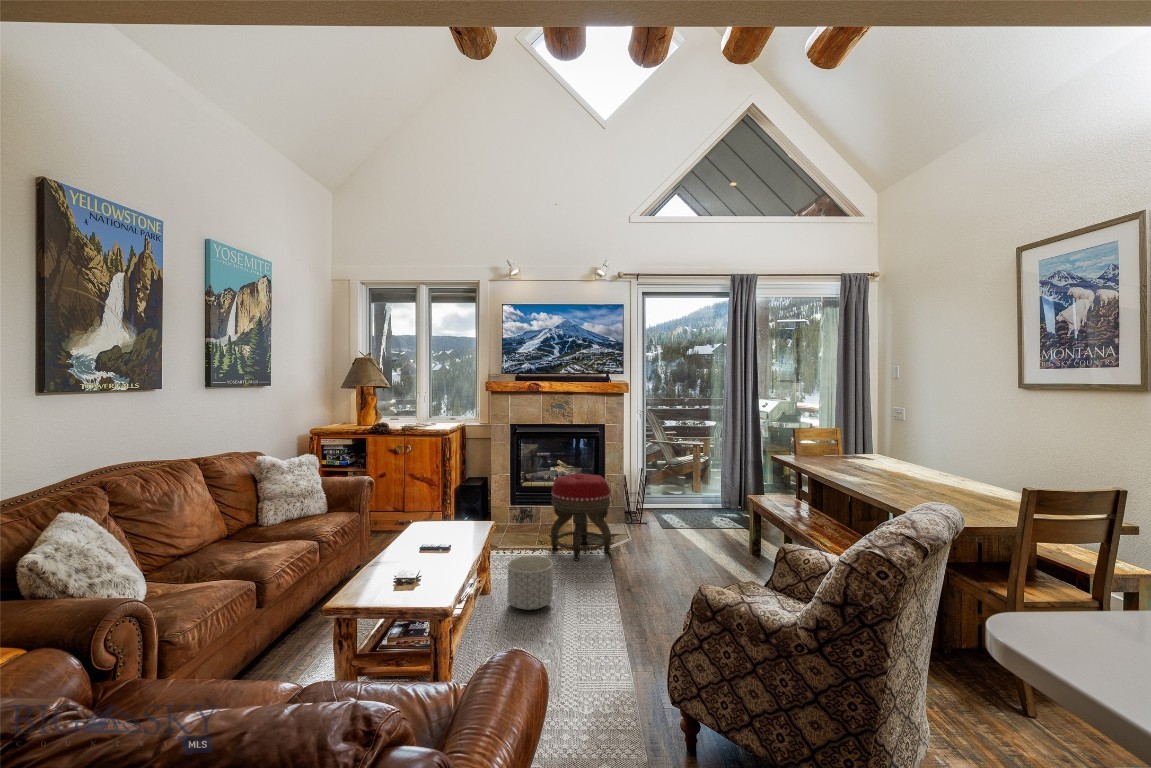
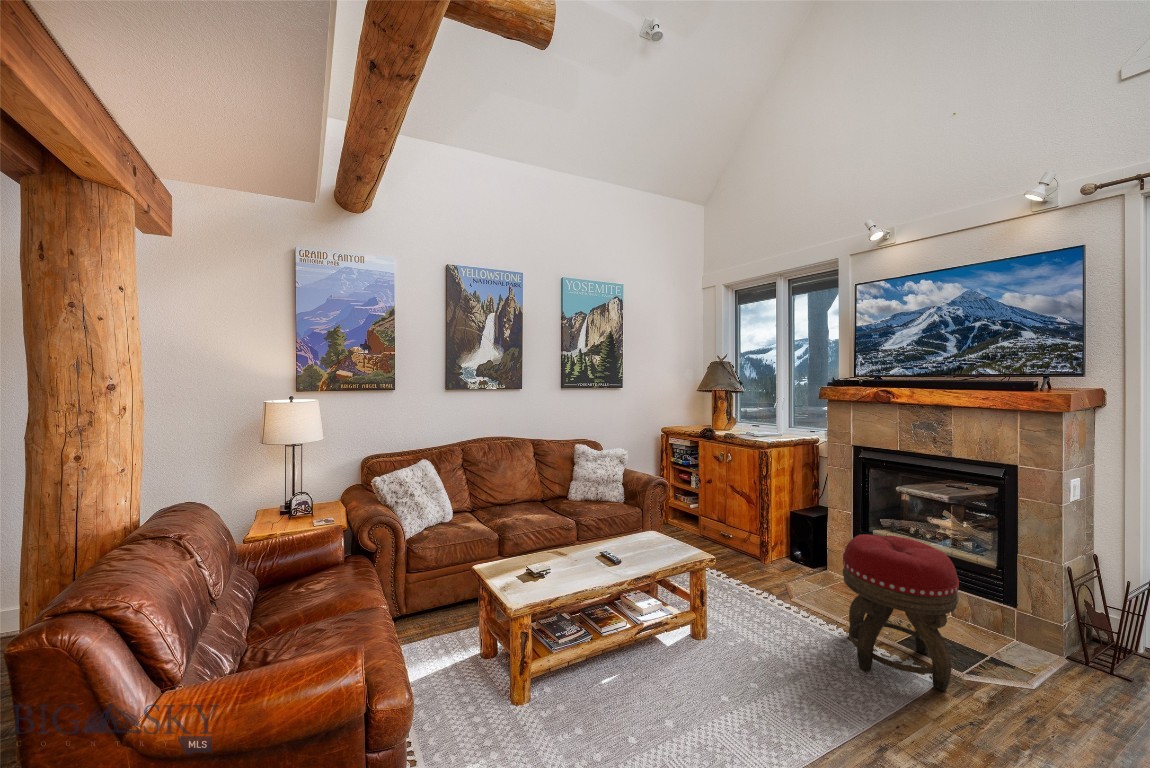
planter: present [507,555,553,610] -> none [678,615,740,699]

